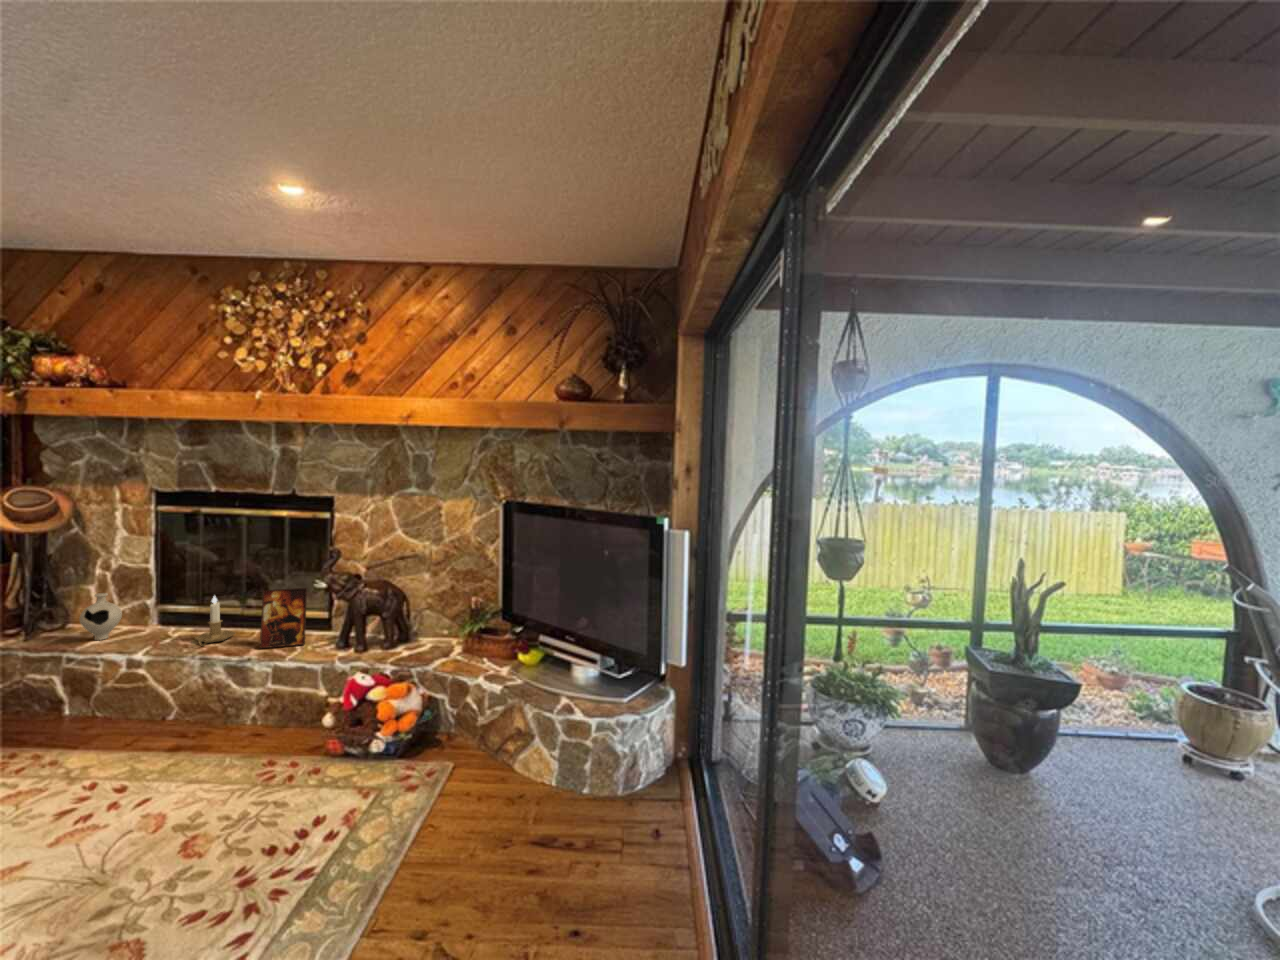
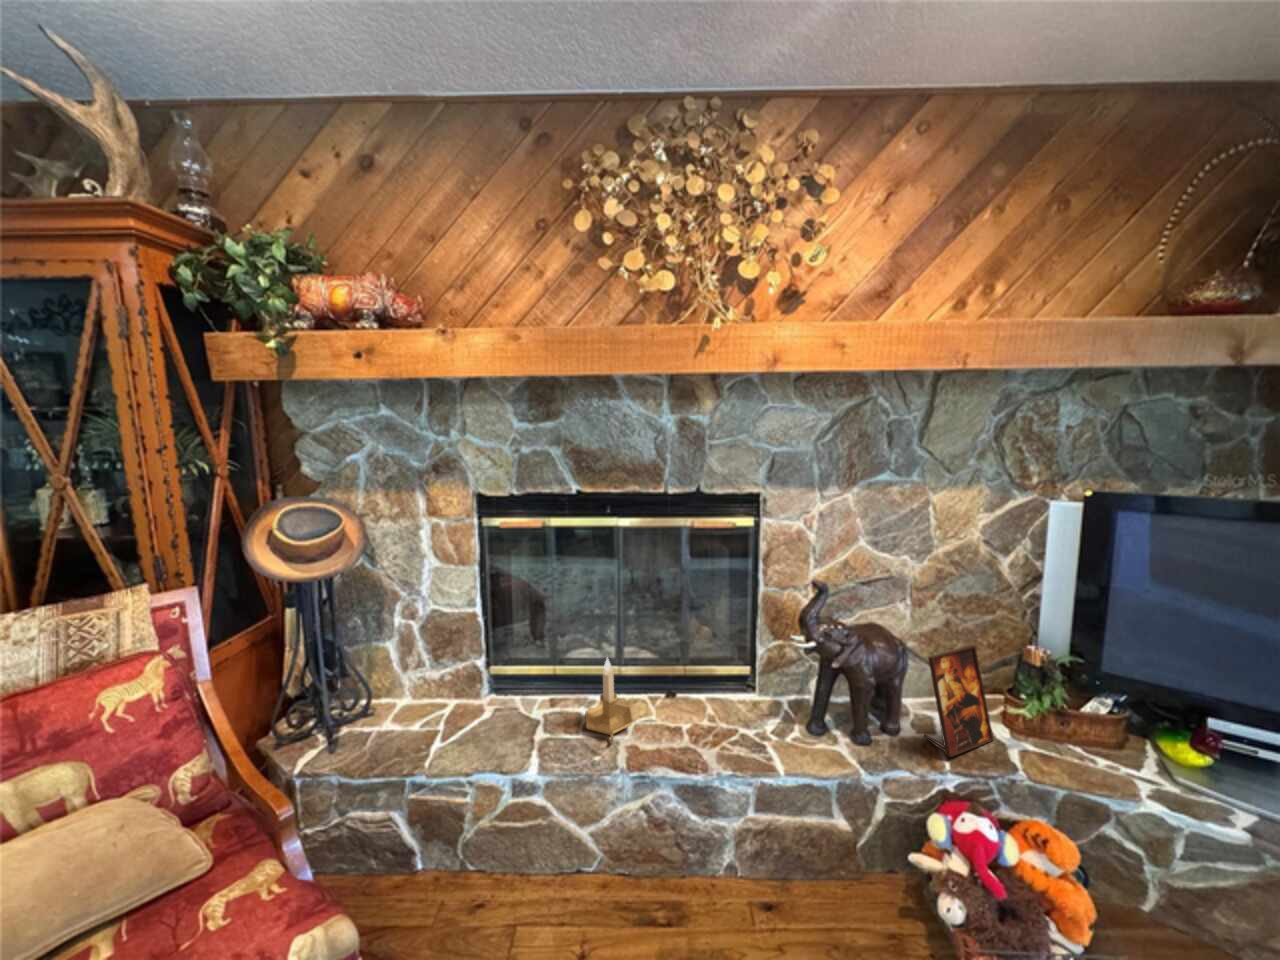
picture frame: present [260,588,307,648] -> present [922,645,993,757]
decorative vase: present [80,593,122,640] -> none [409,664,463,740]

